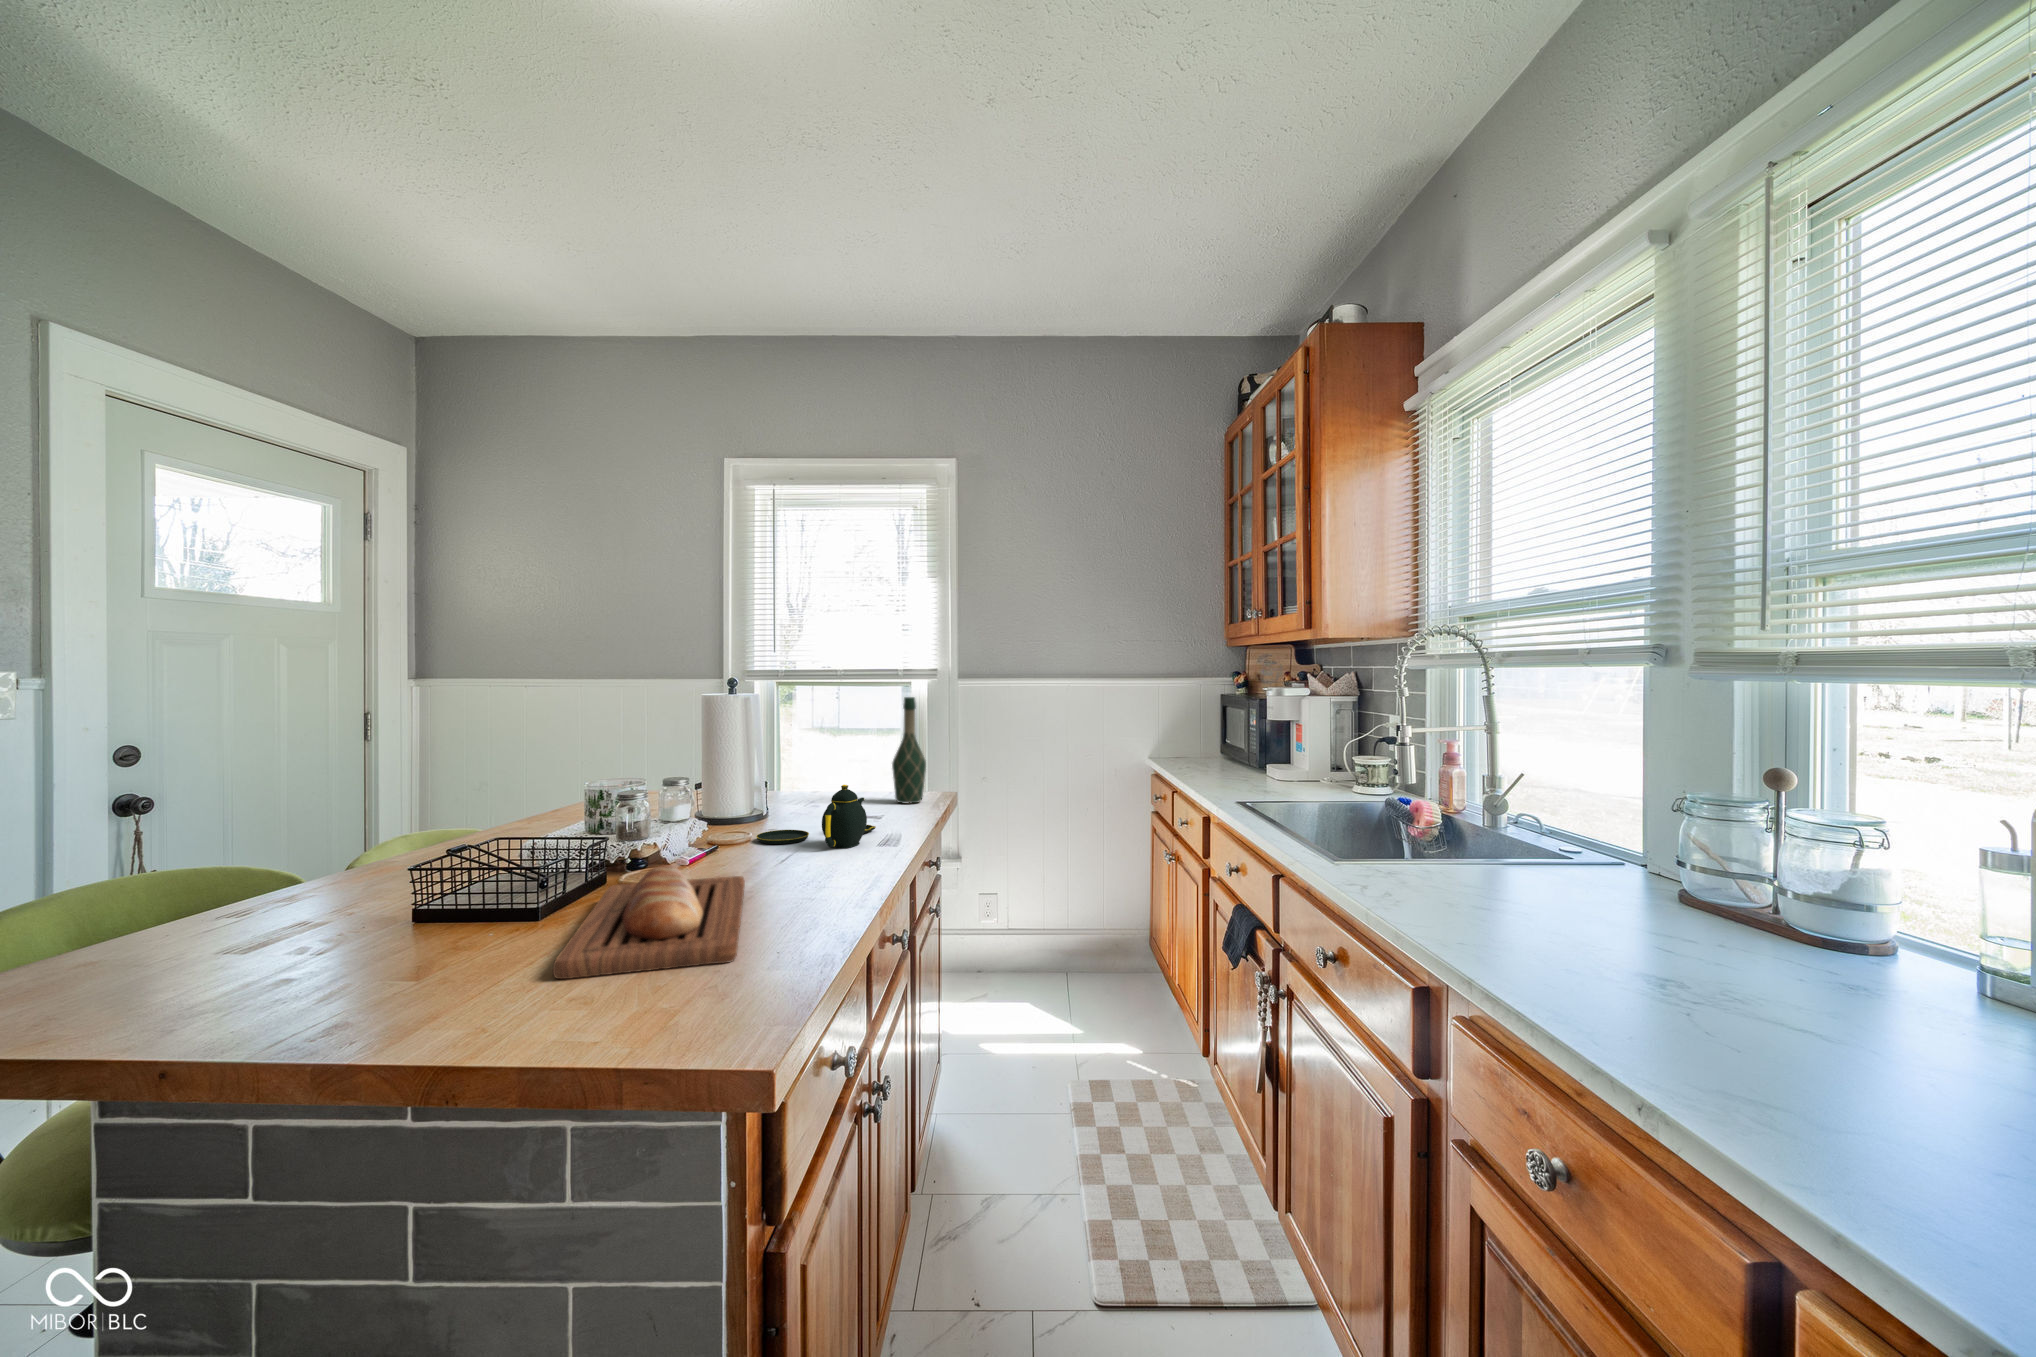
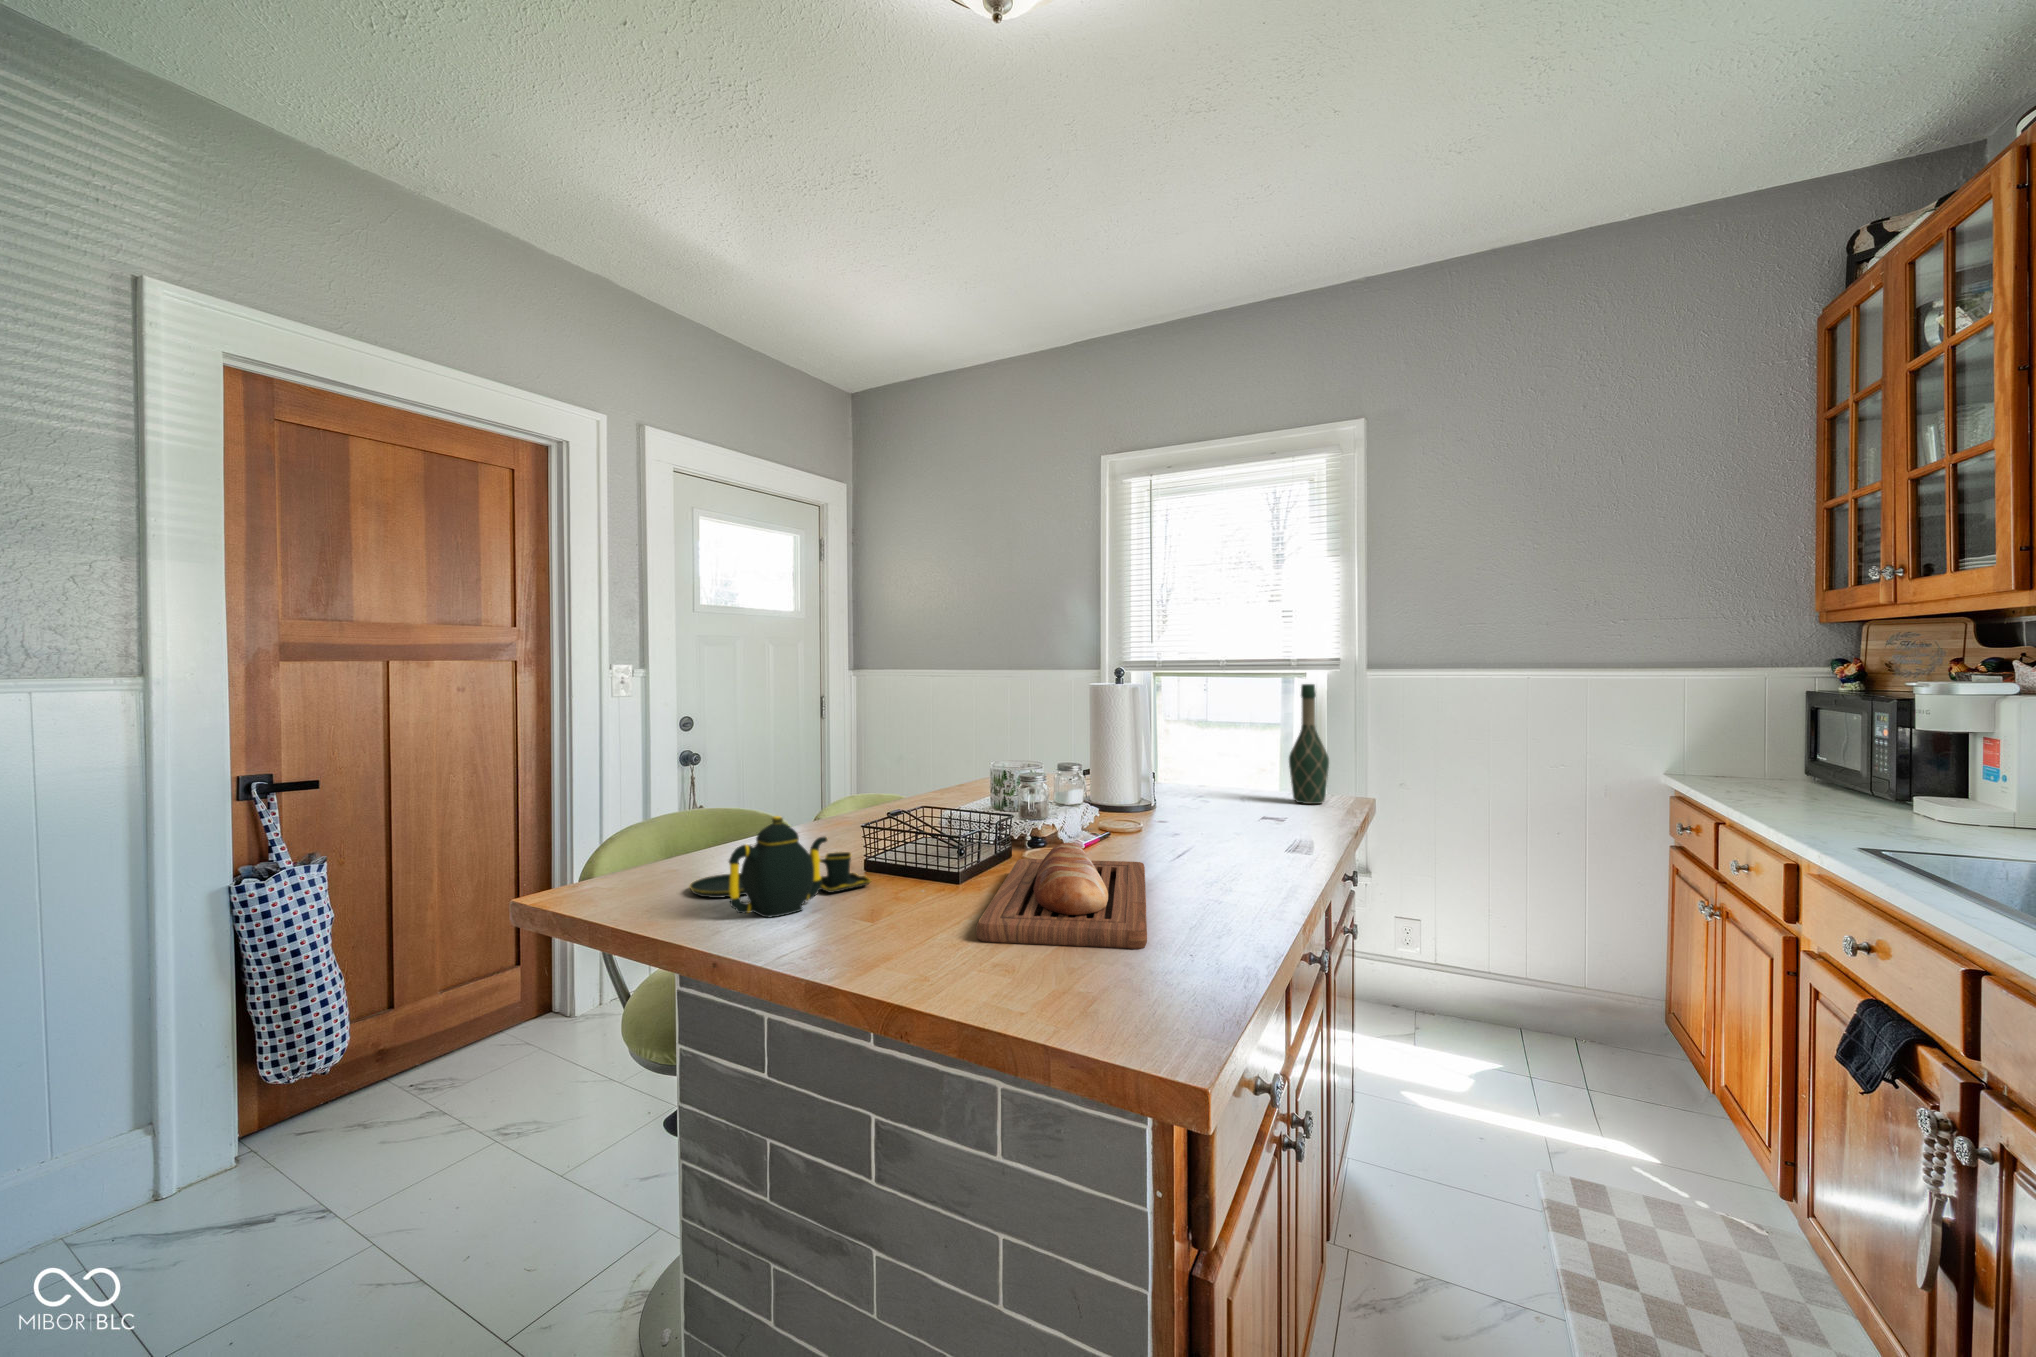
teapot: present [756,785,876,848] -> present [690,816,871,918]

